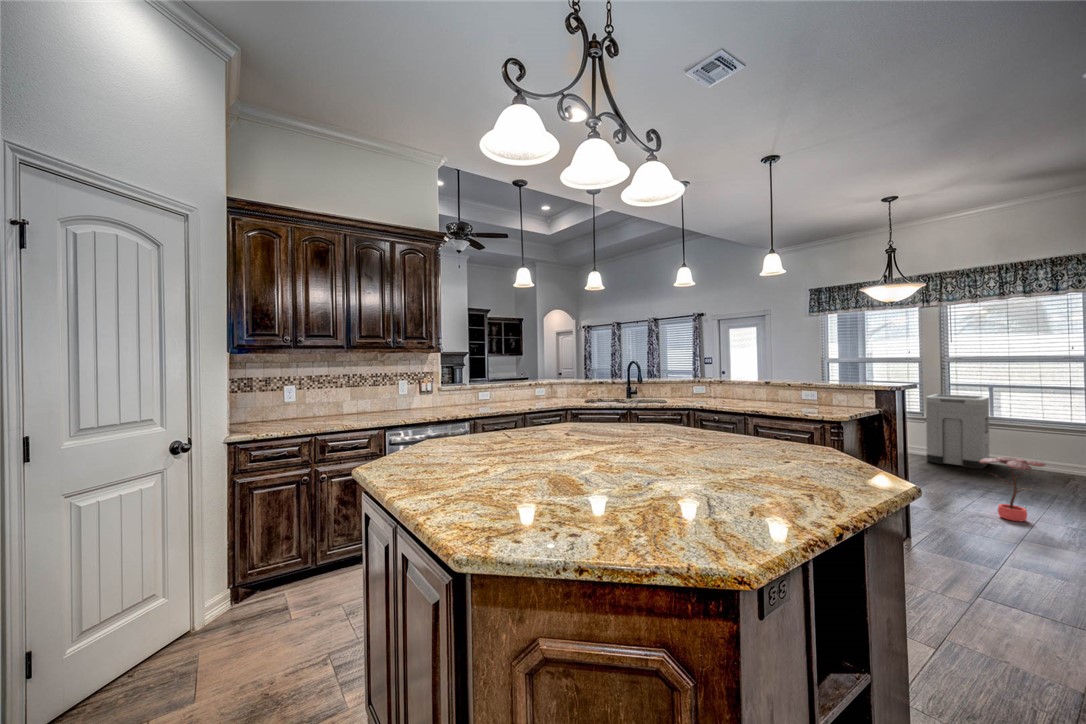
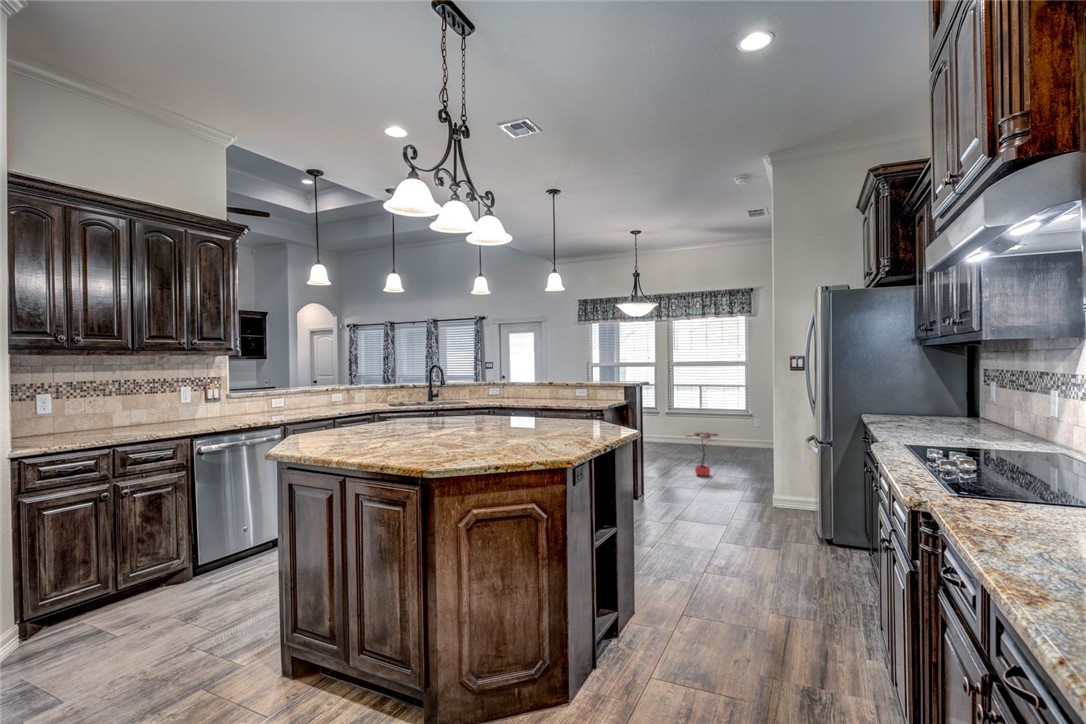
trash can: present [926,394,989,469] -> none [660,392,697,448]

